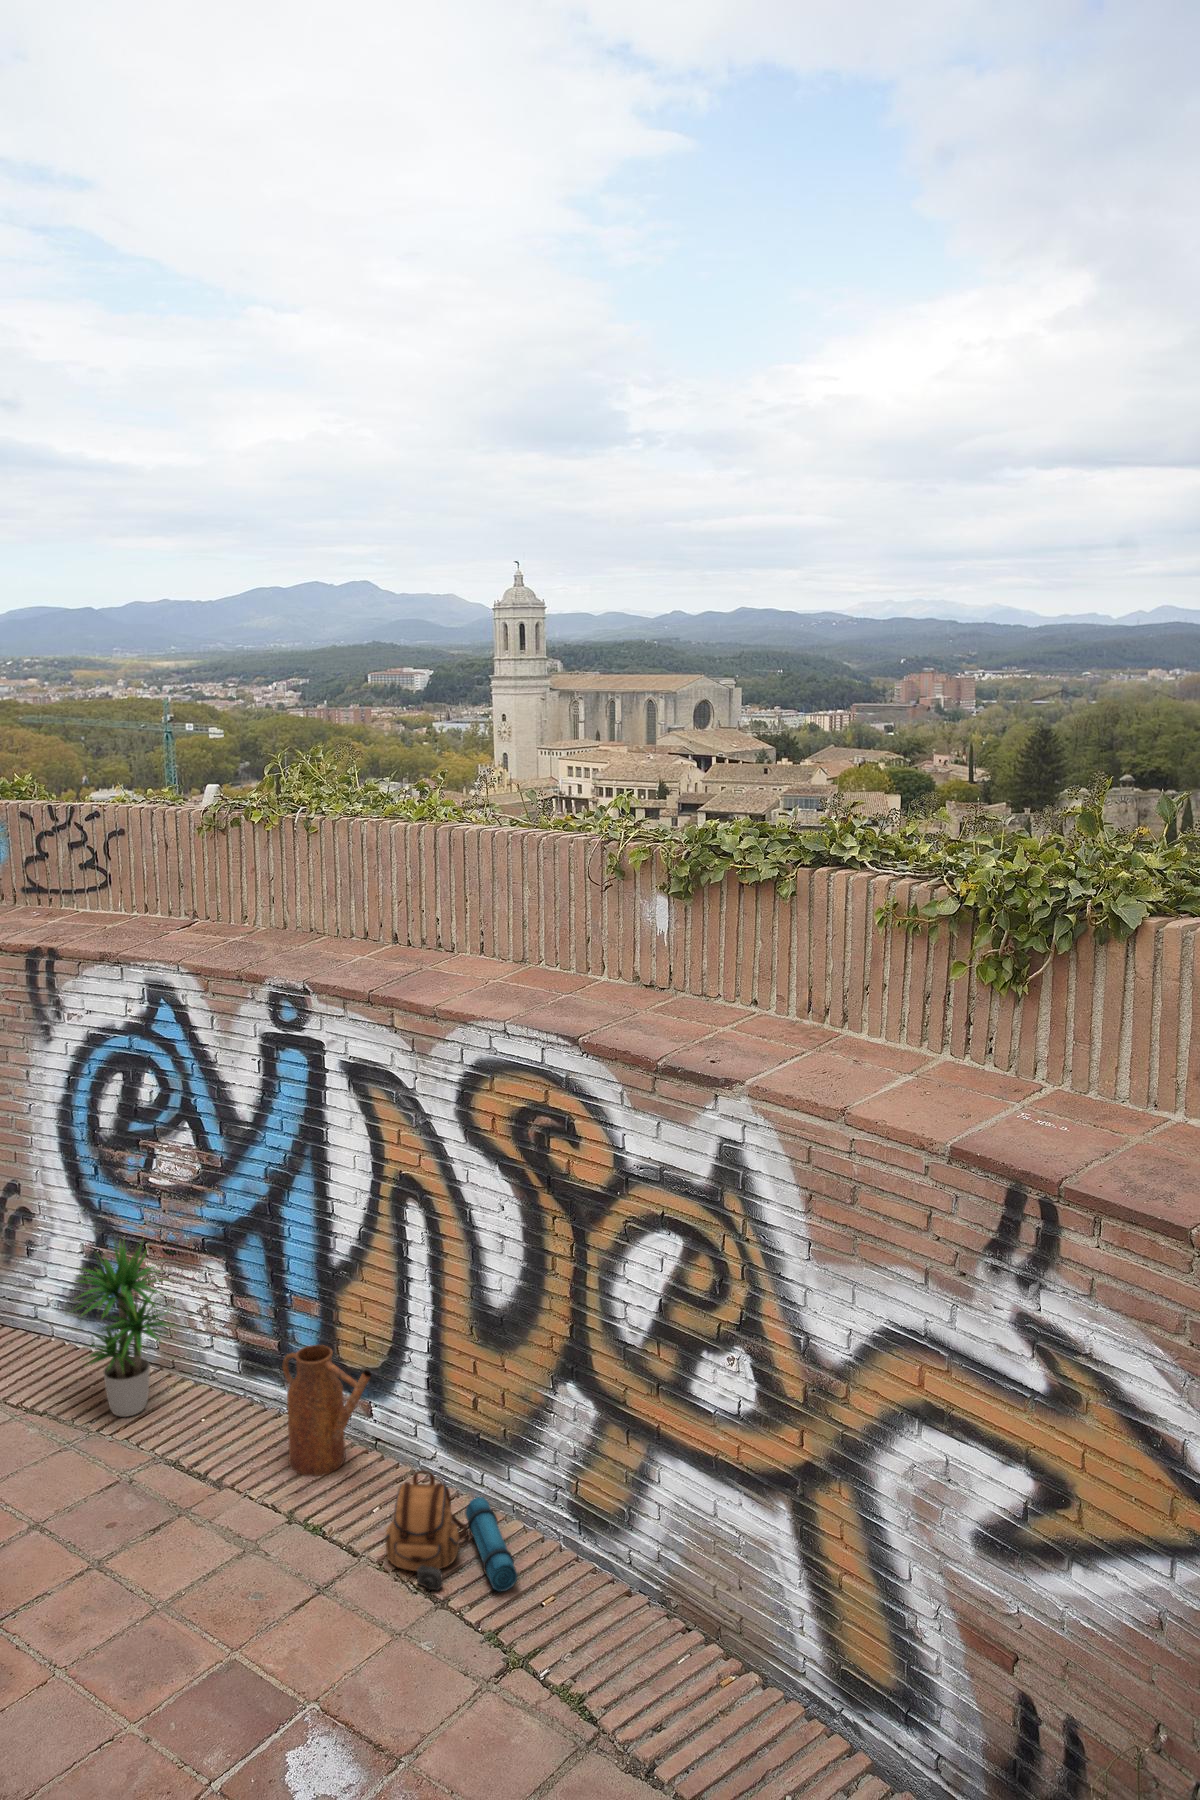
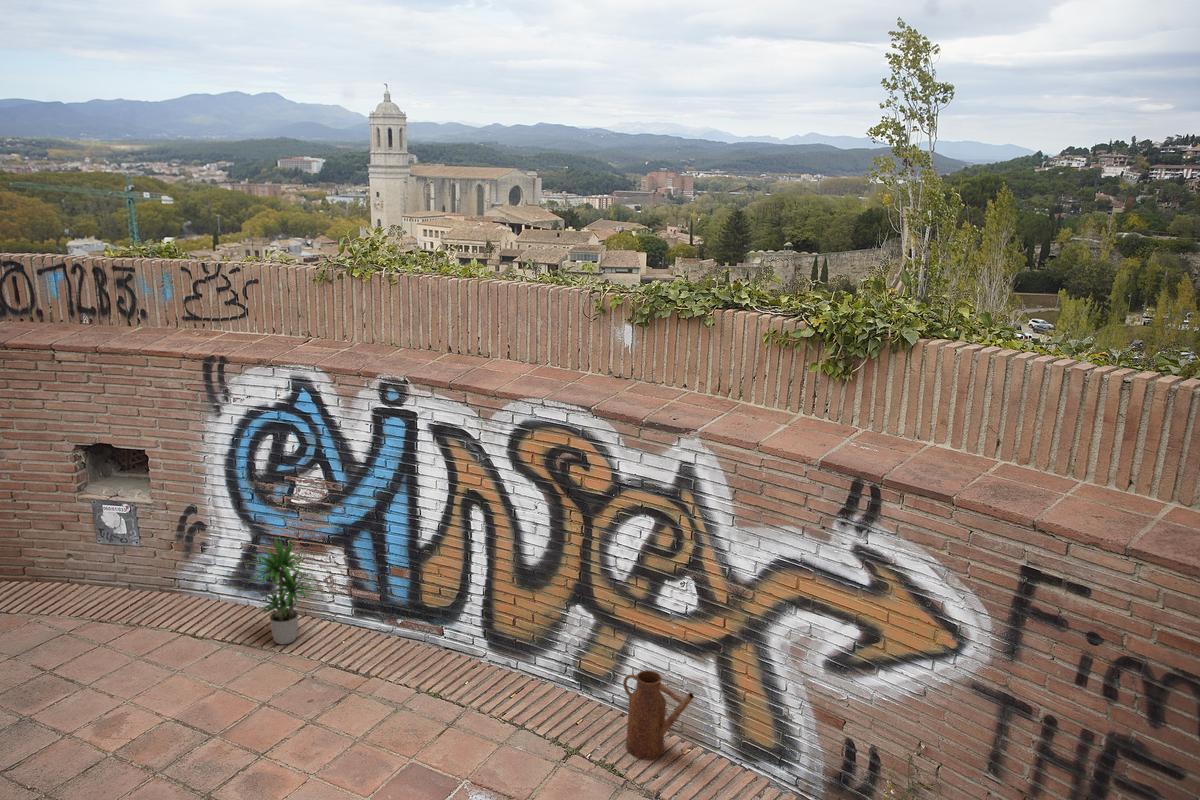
watering can: present [282,1345,371,1476] -> present [623,670,694,760]
backpack: present [385,1470,517,1591] -> none [468,659,551,724]

